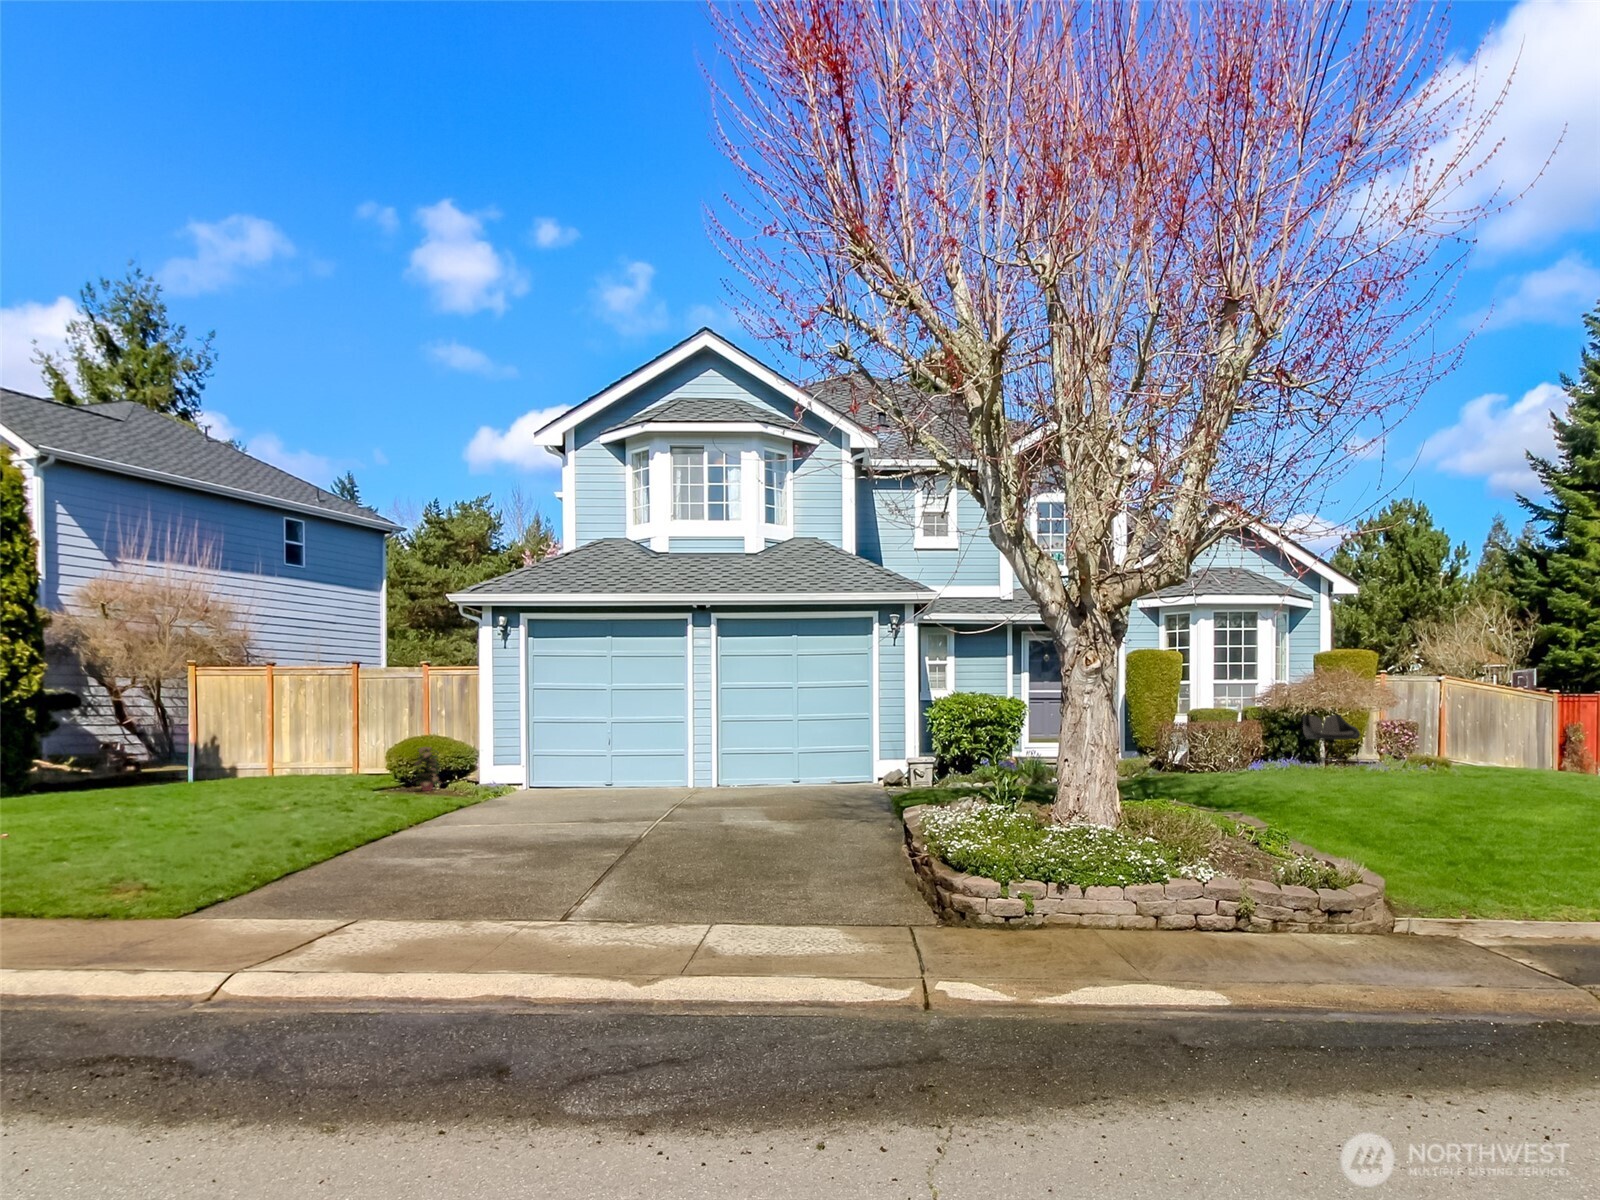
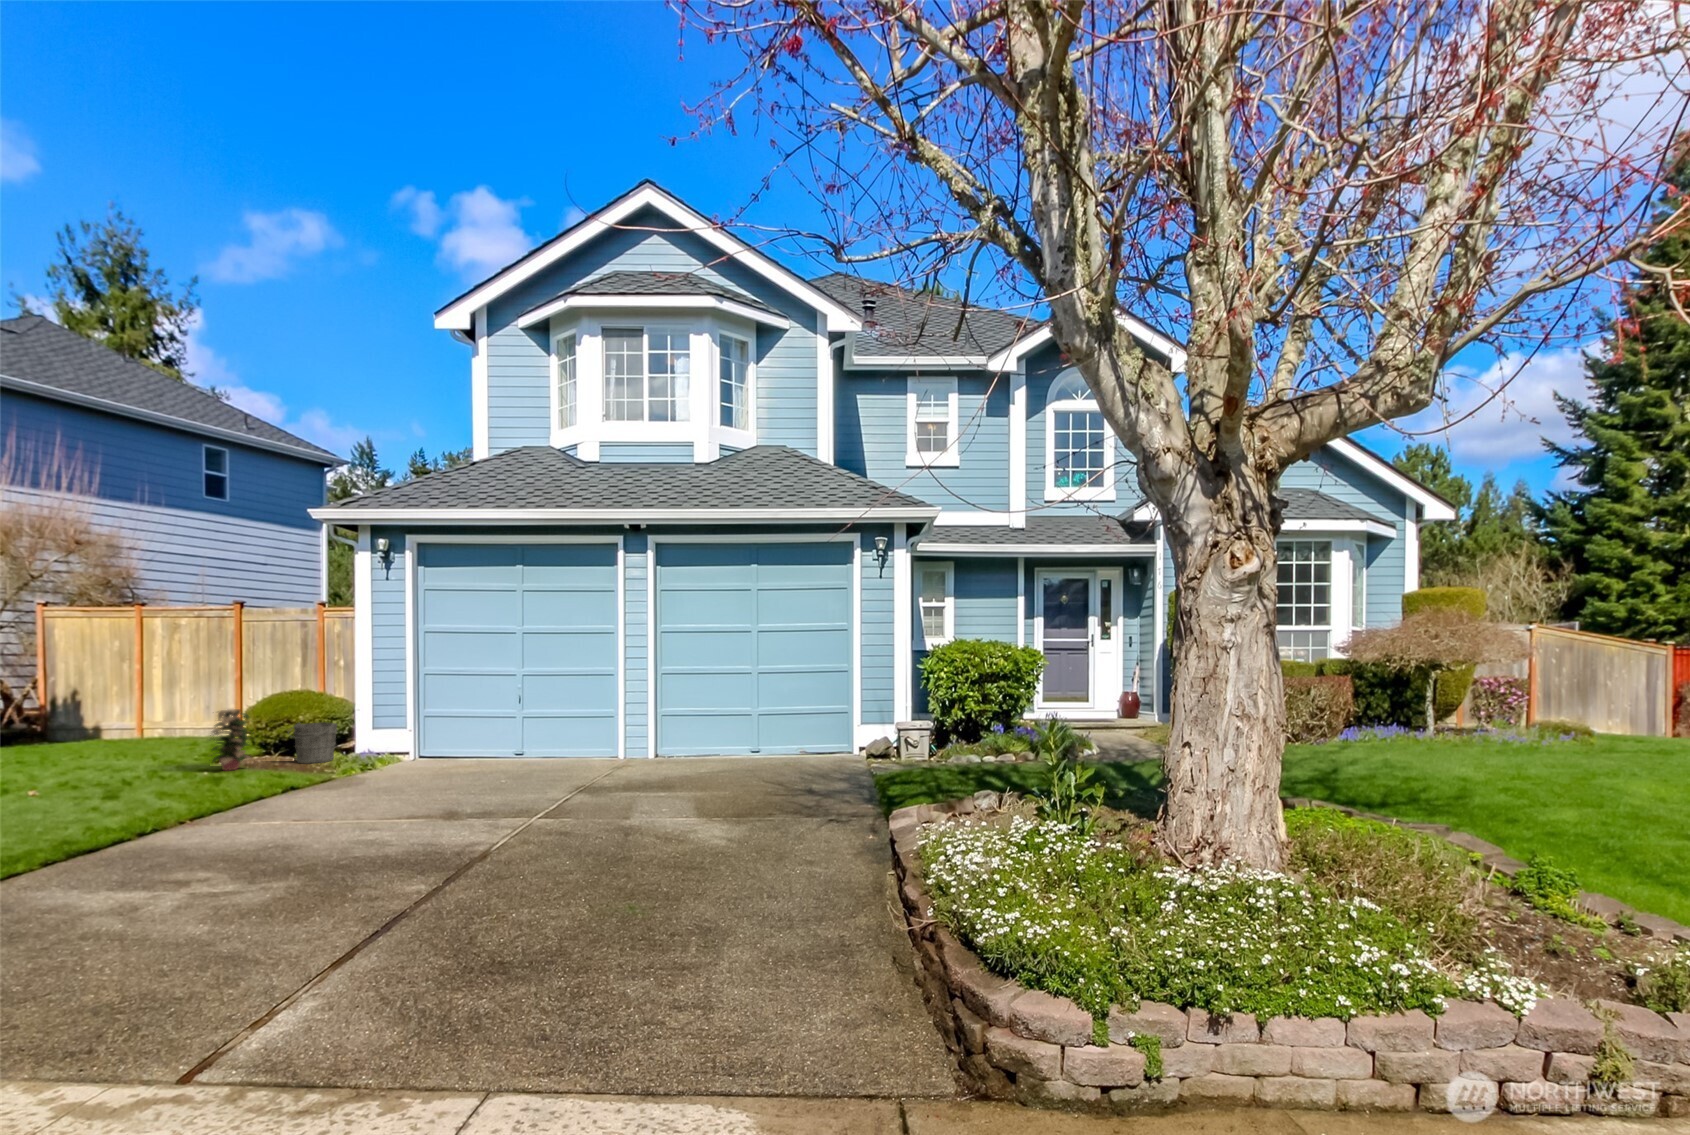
lounge chair: present [1302,715,1360,763] -> none [1375,660,1453,728]
bucket: none [462,757,495,787] -> present [290,723,337,763]

